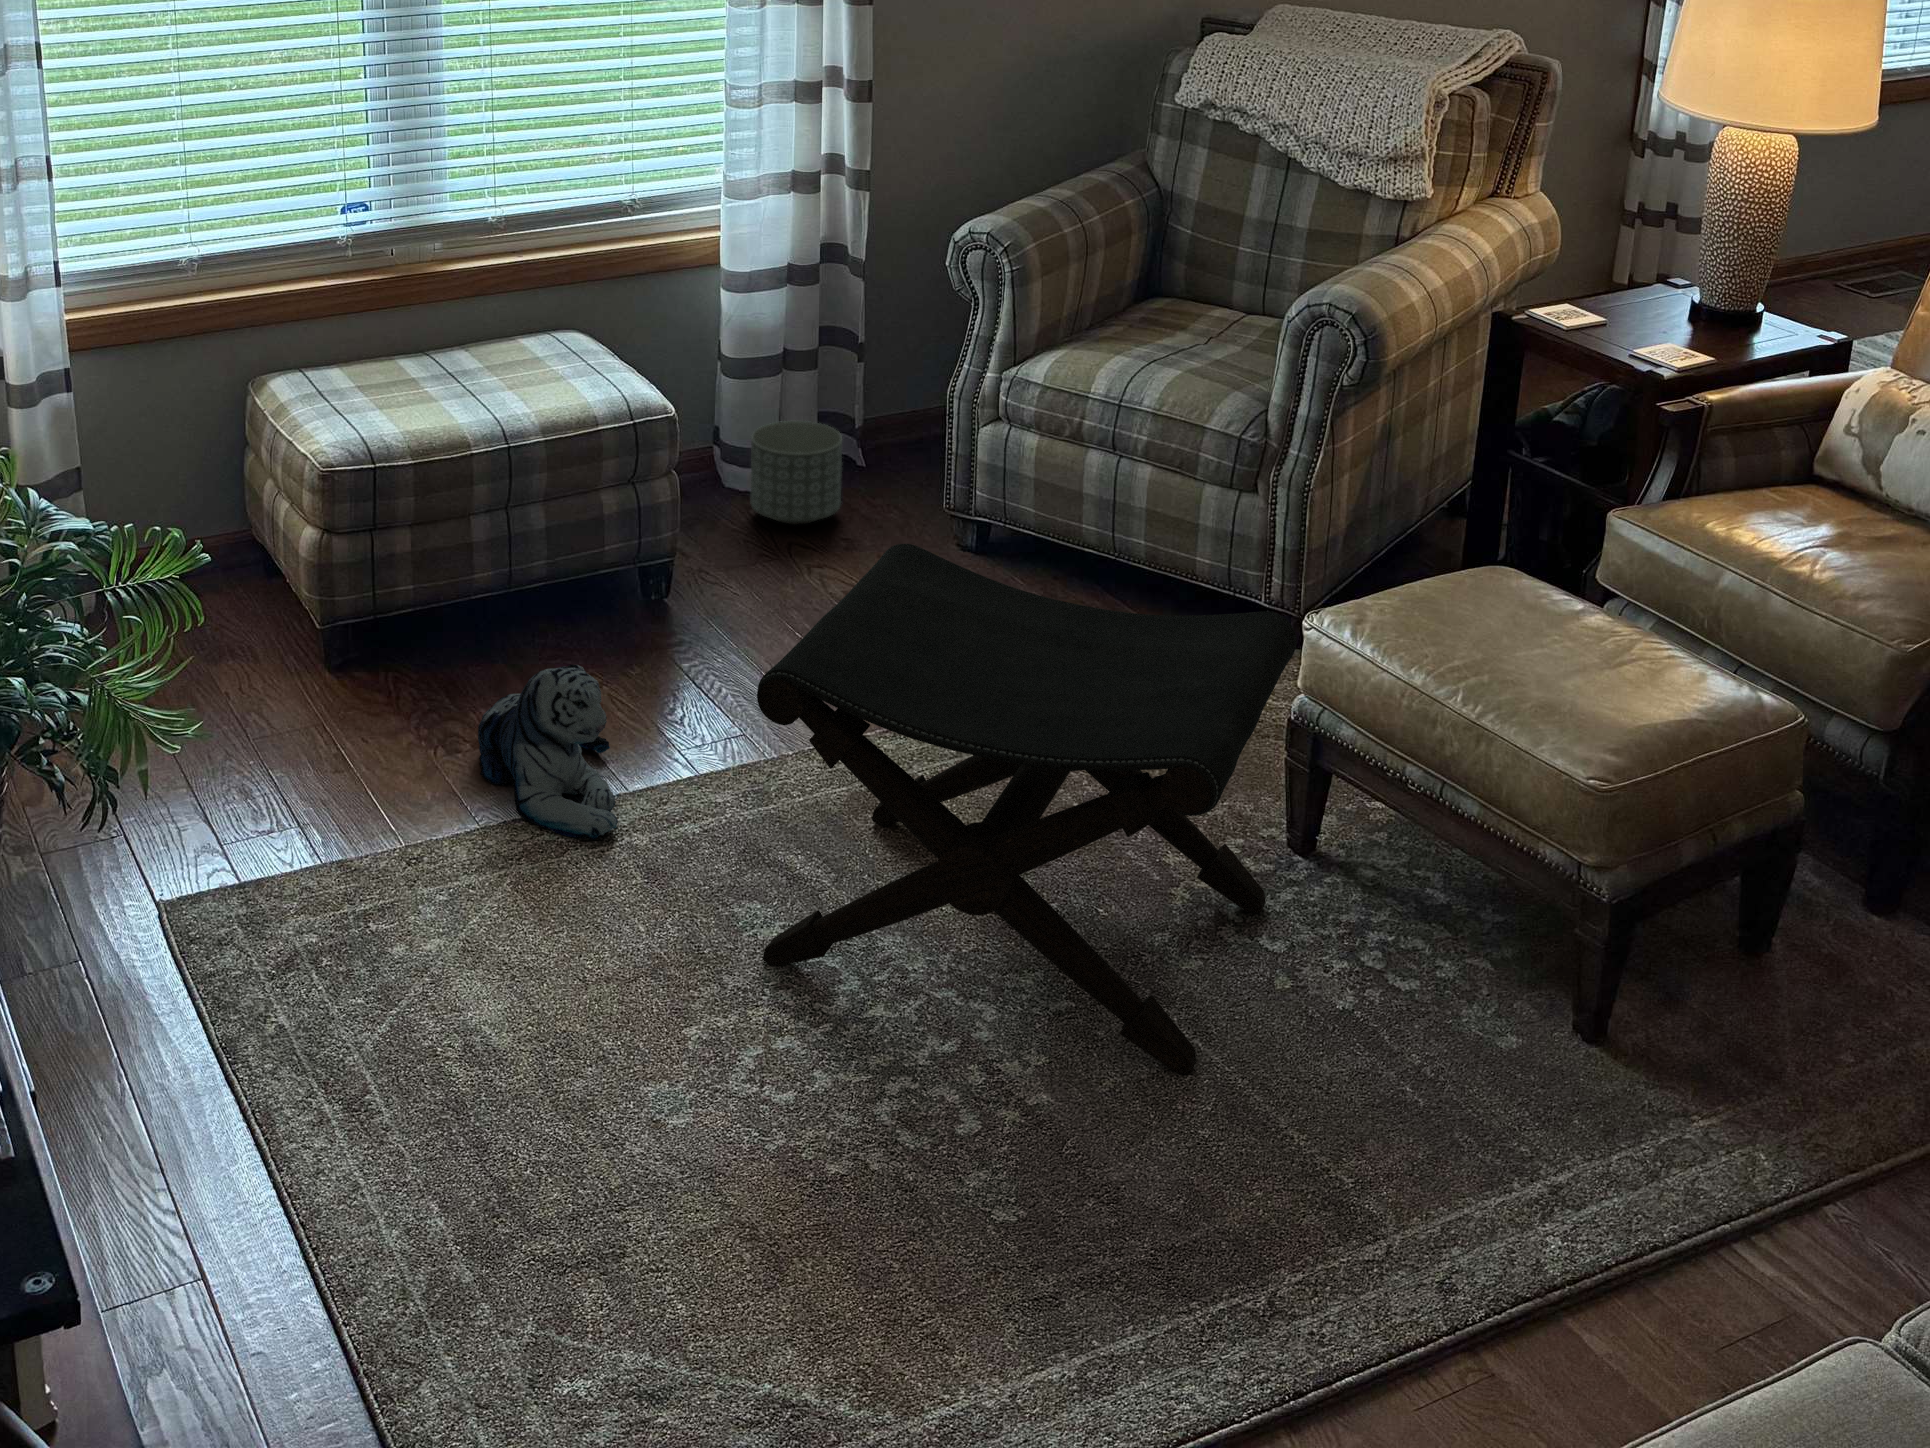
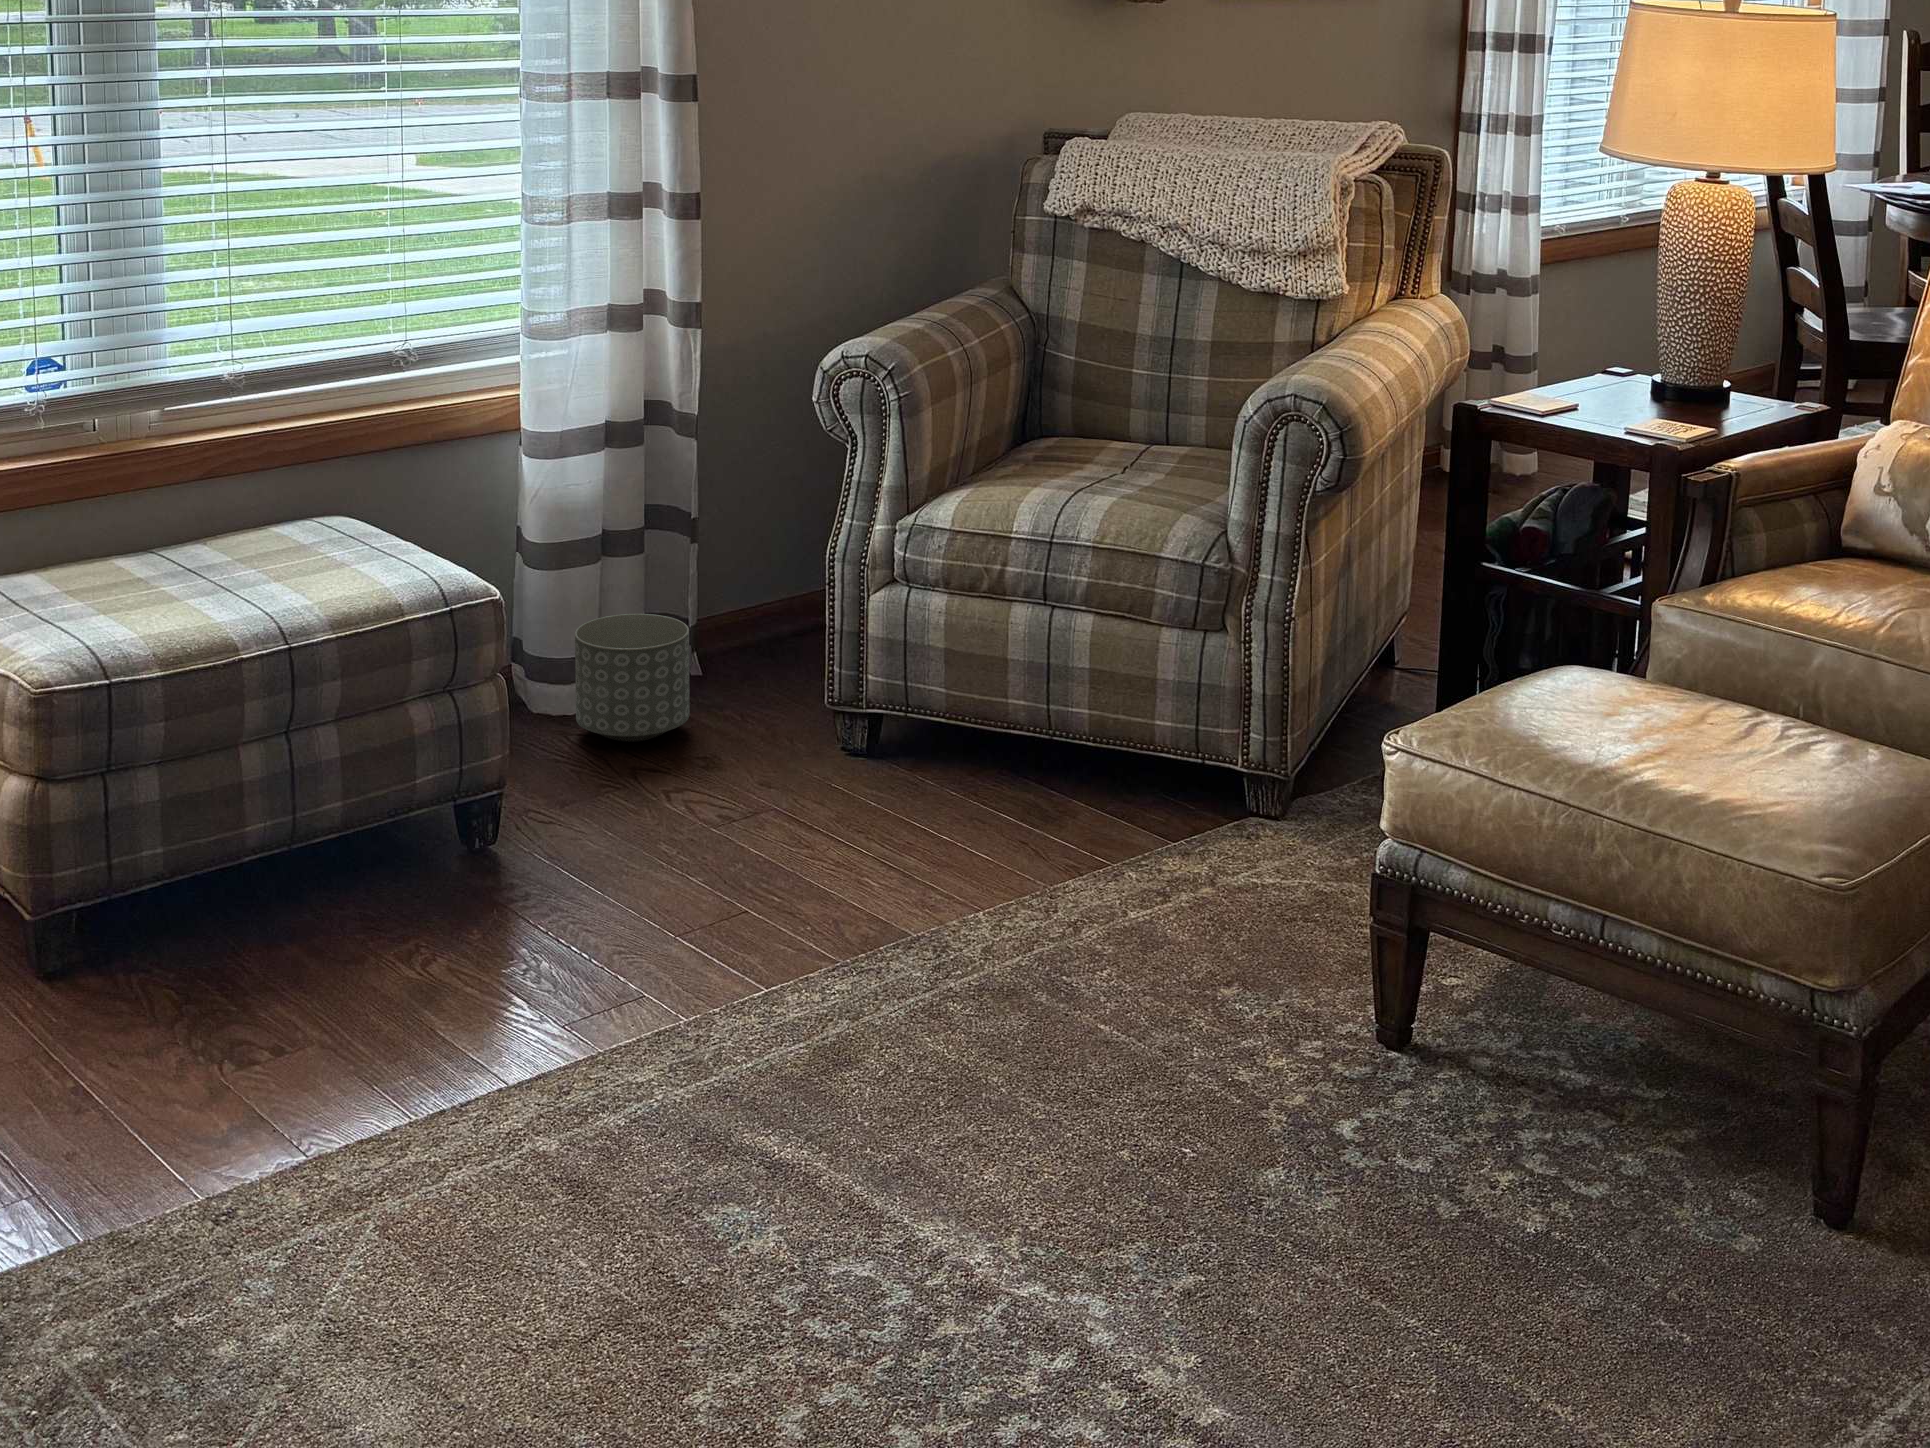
footstool: present [757,544,1297,1074] -> none [754,694,1421,1351]
plush toy: present [478,664,618,839] -> none [286,912,512,1154]

